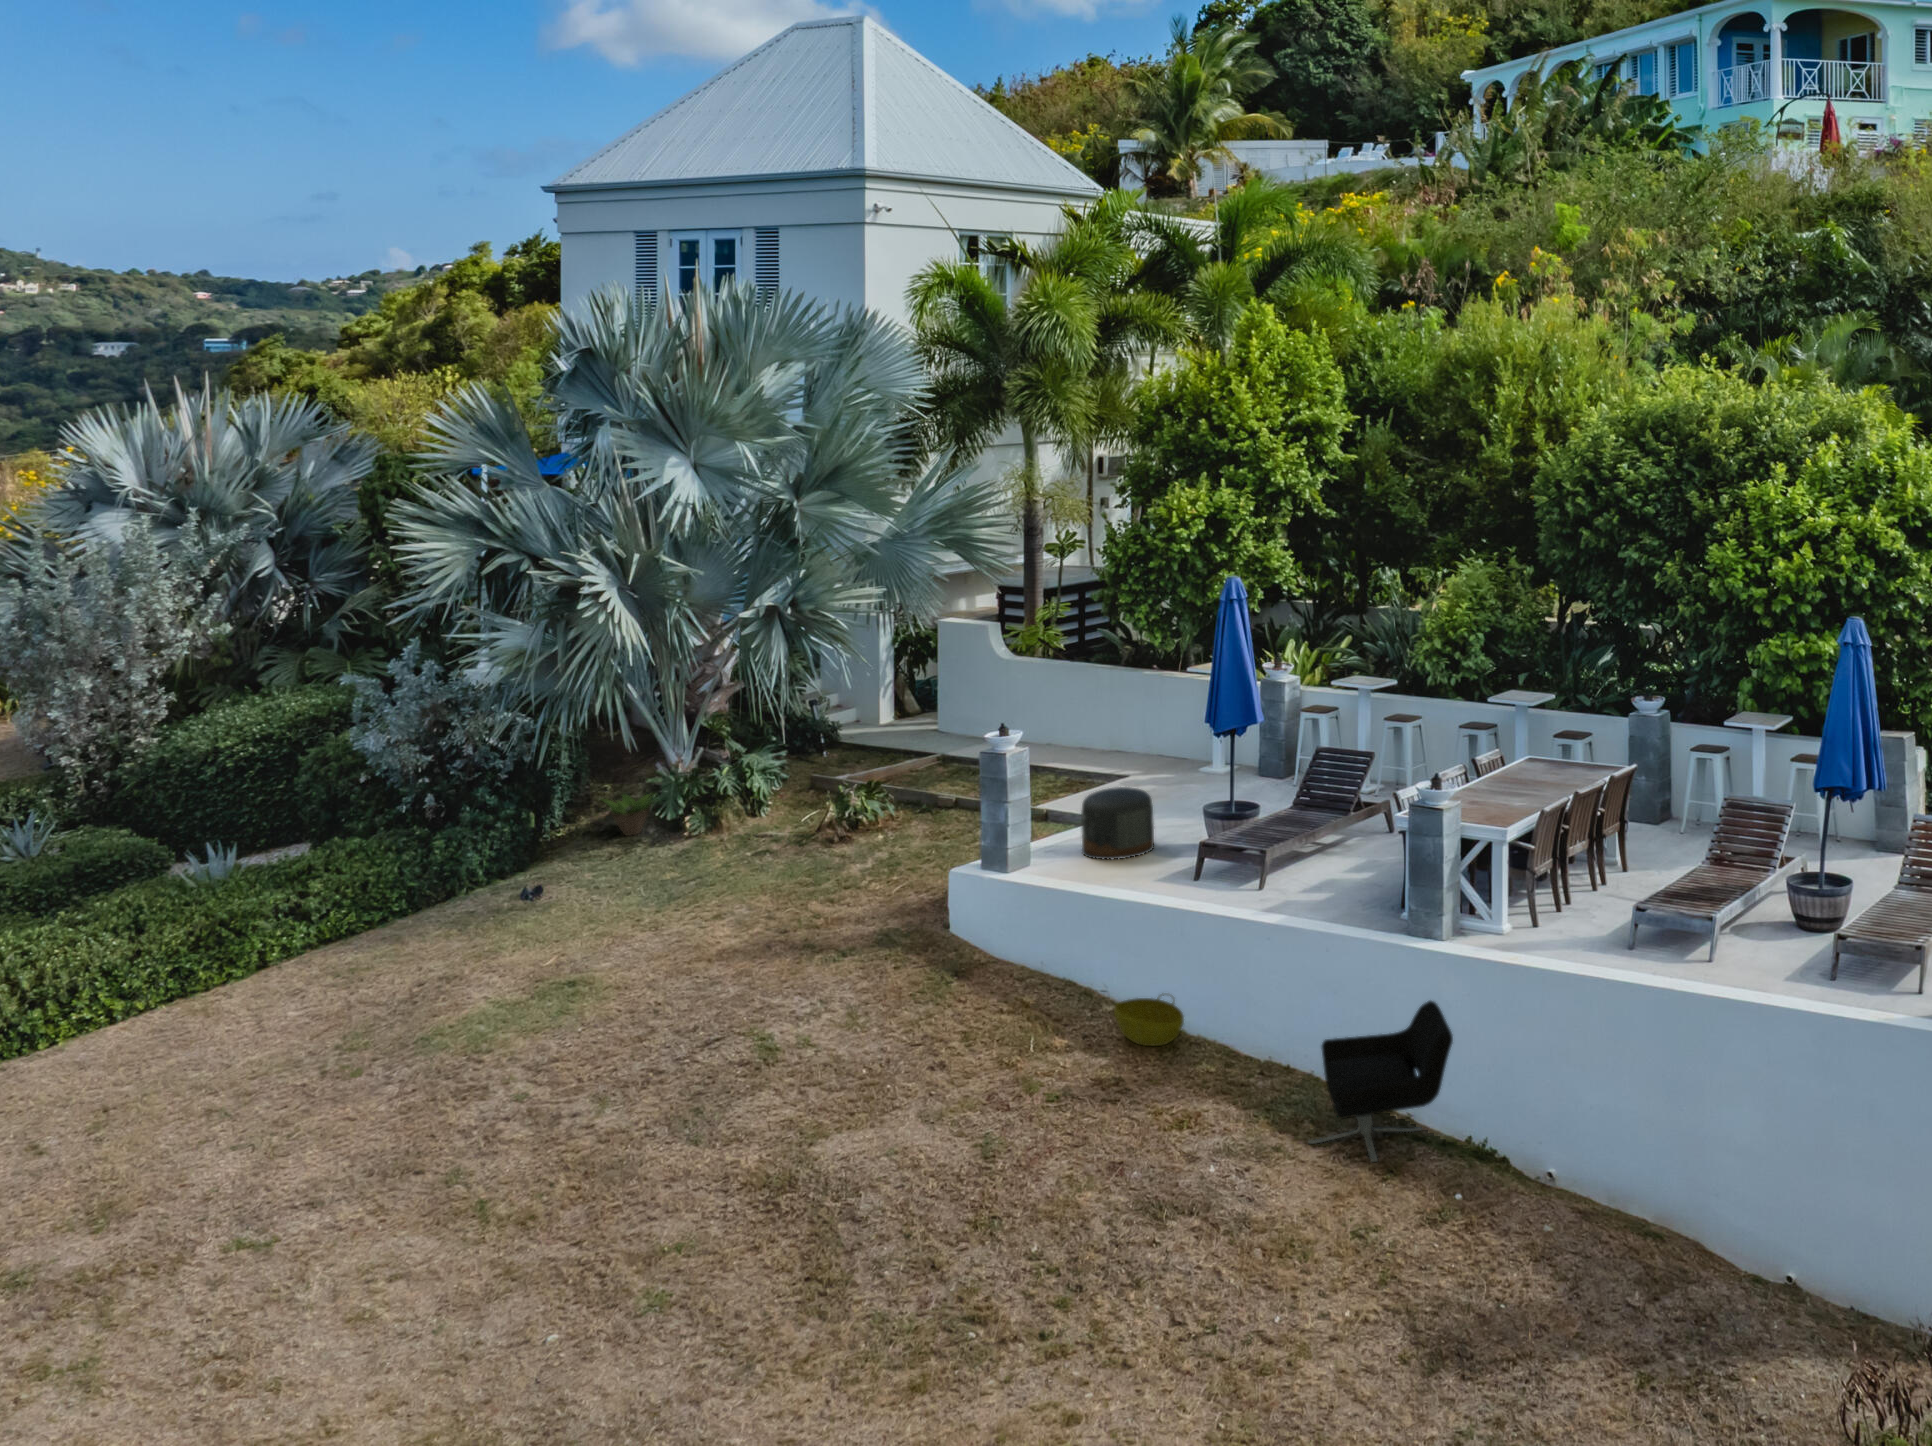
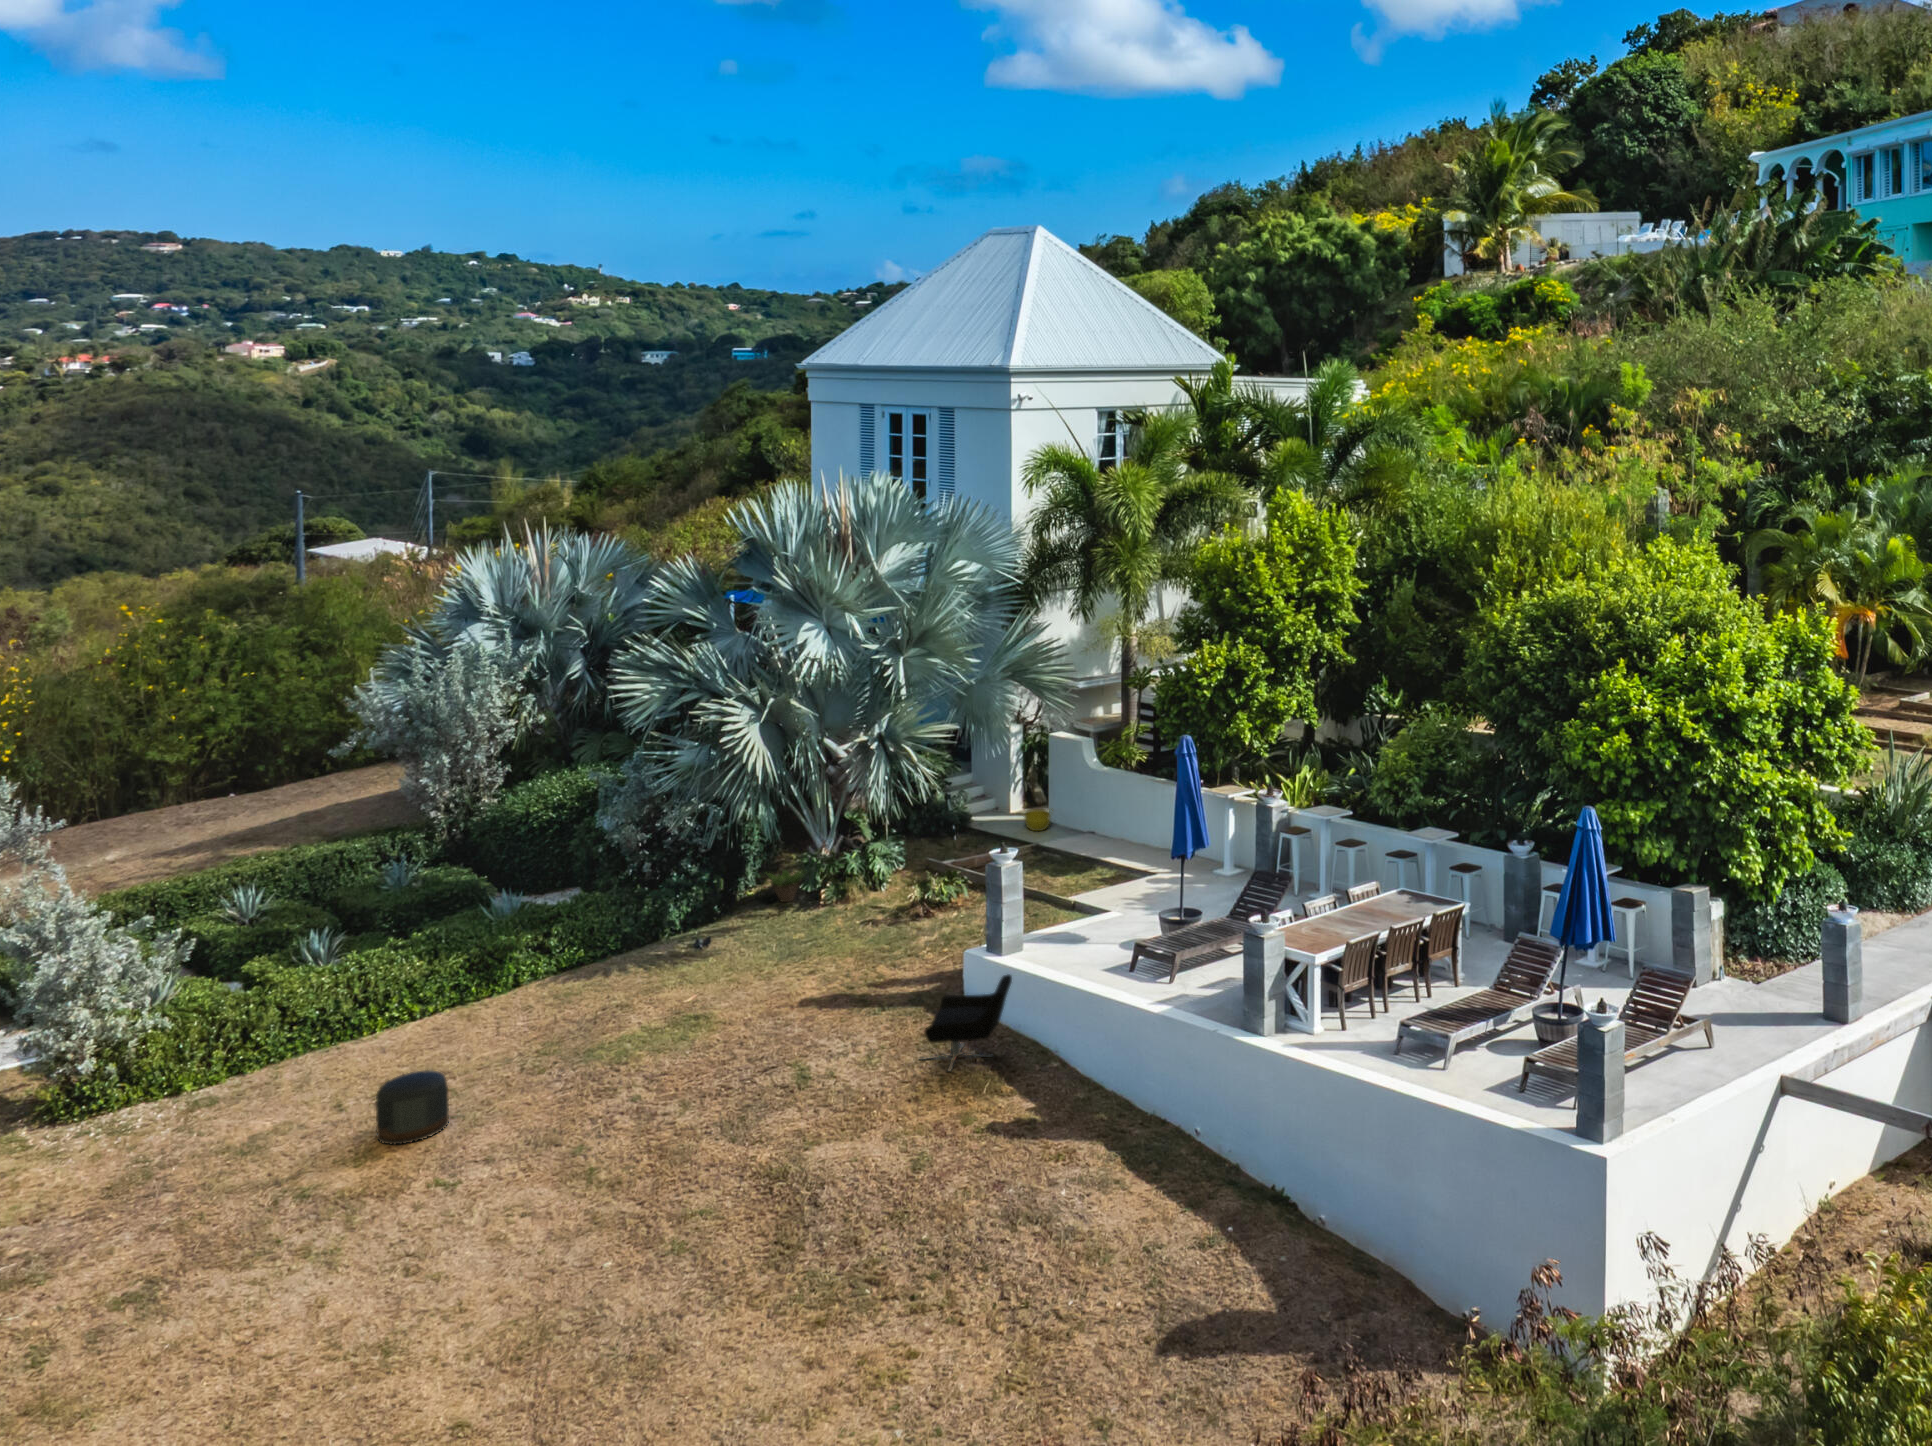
pouf: present [1081,787,1154,860] -> present [376,1070,449,1144]
basket: present [1114,995,1184,1046] -> present [1022,809,1053,831]
lounge chair: present [1309,1001,1453,1162] -> present [924,974,1012,1072]

